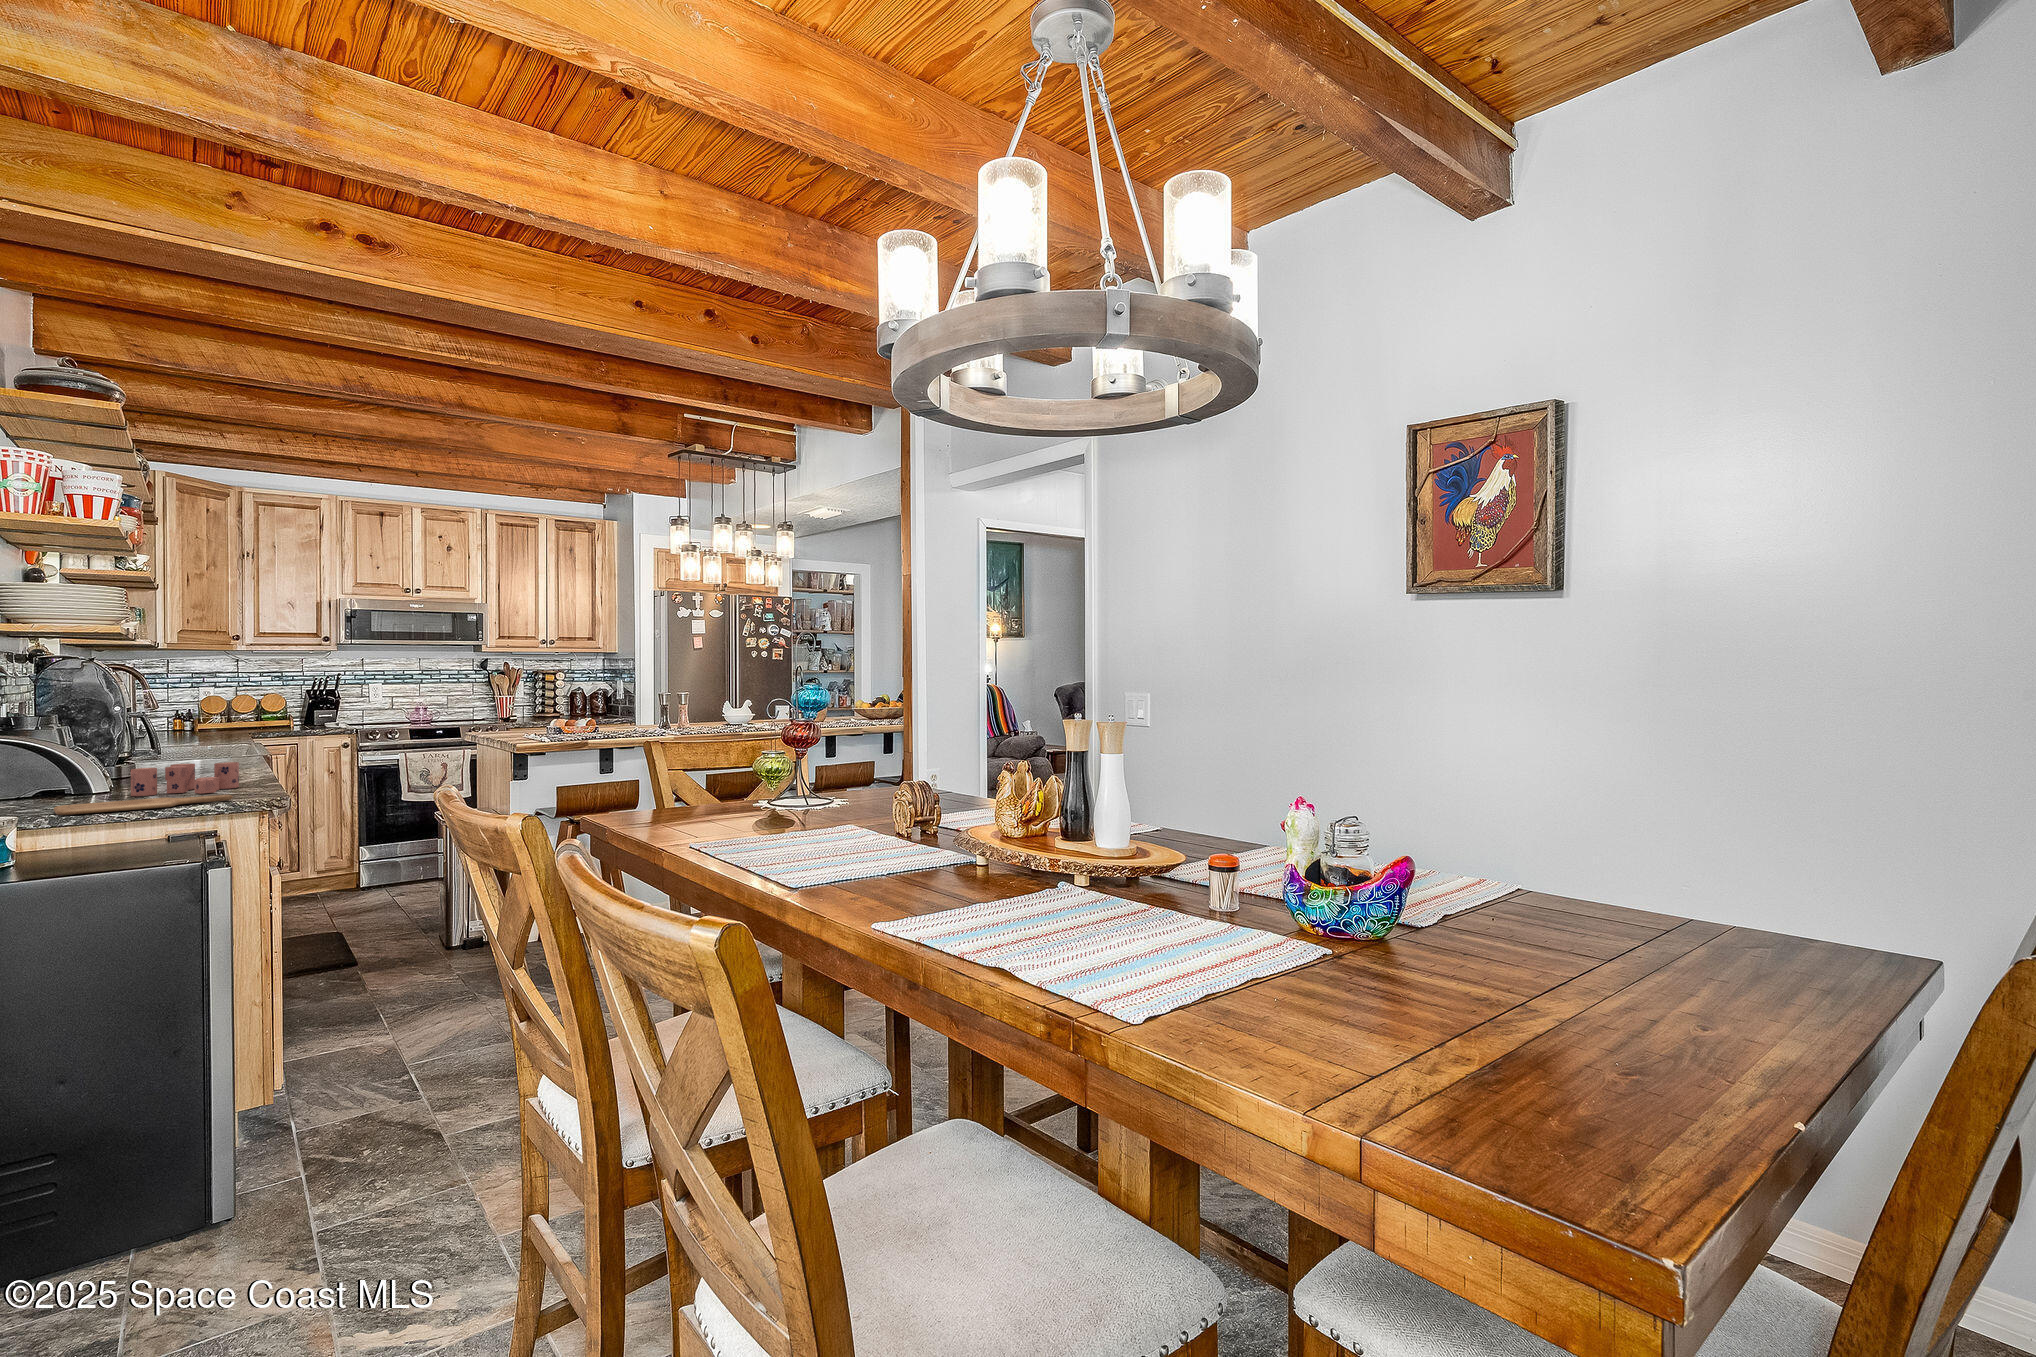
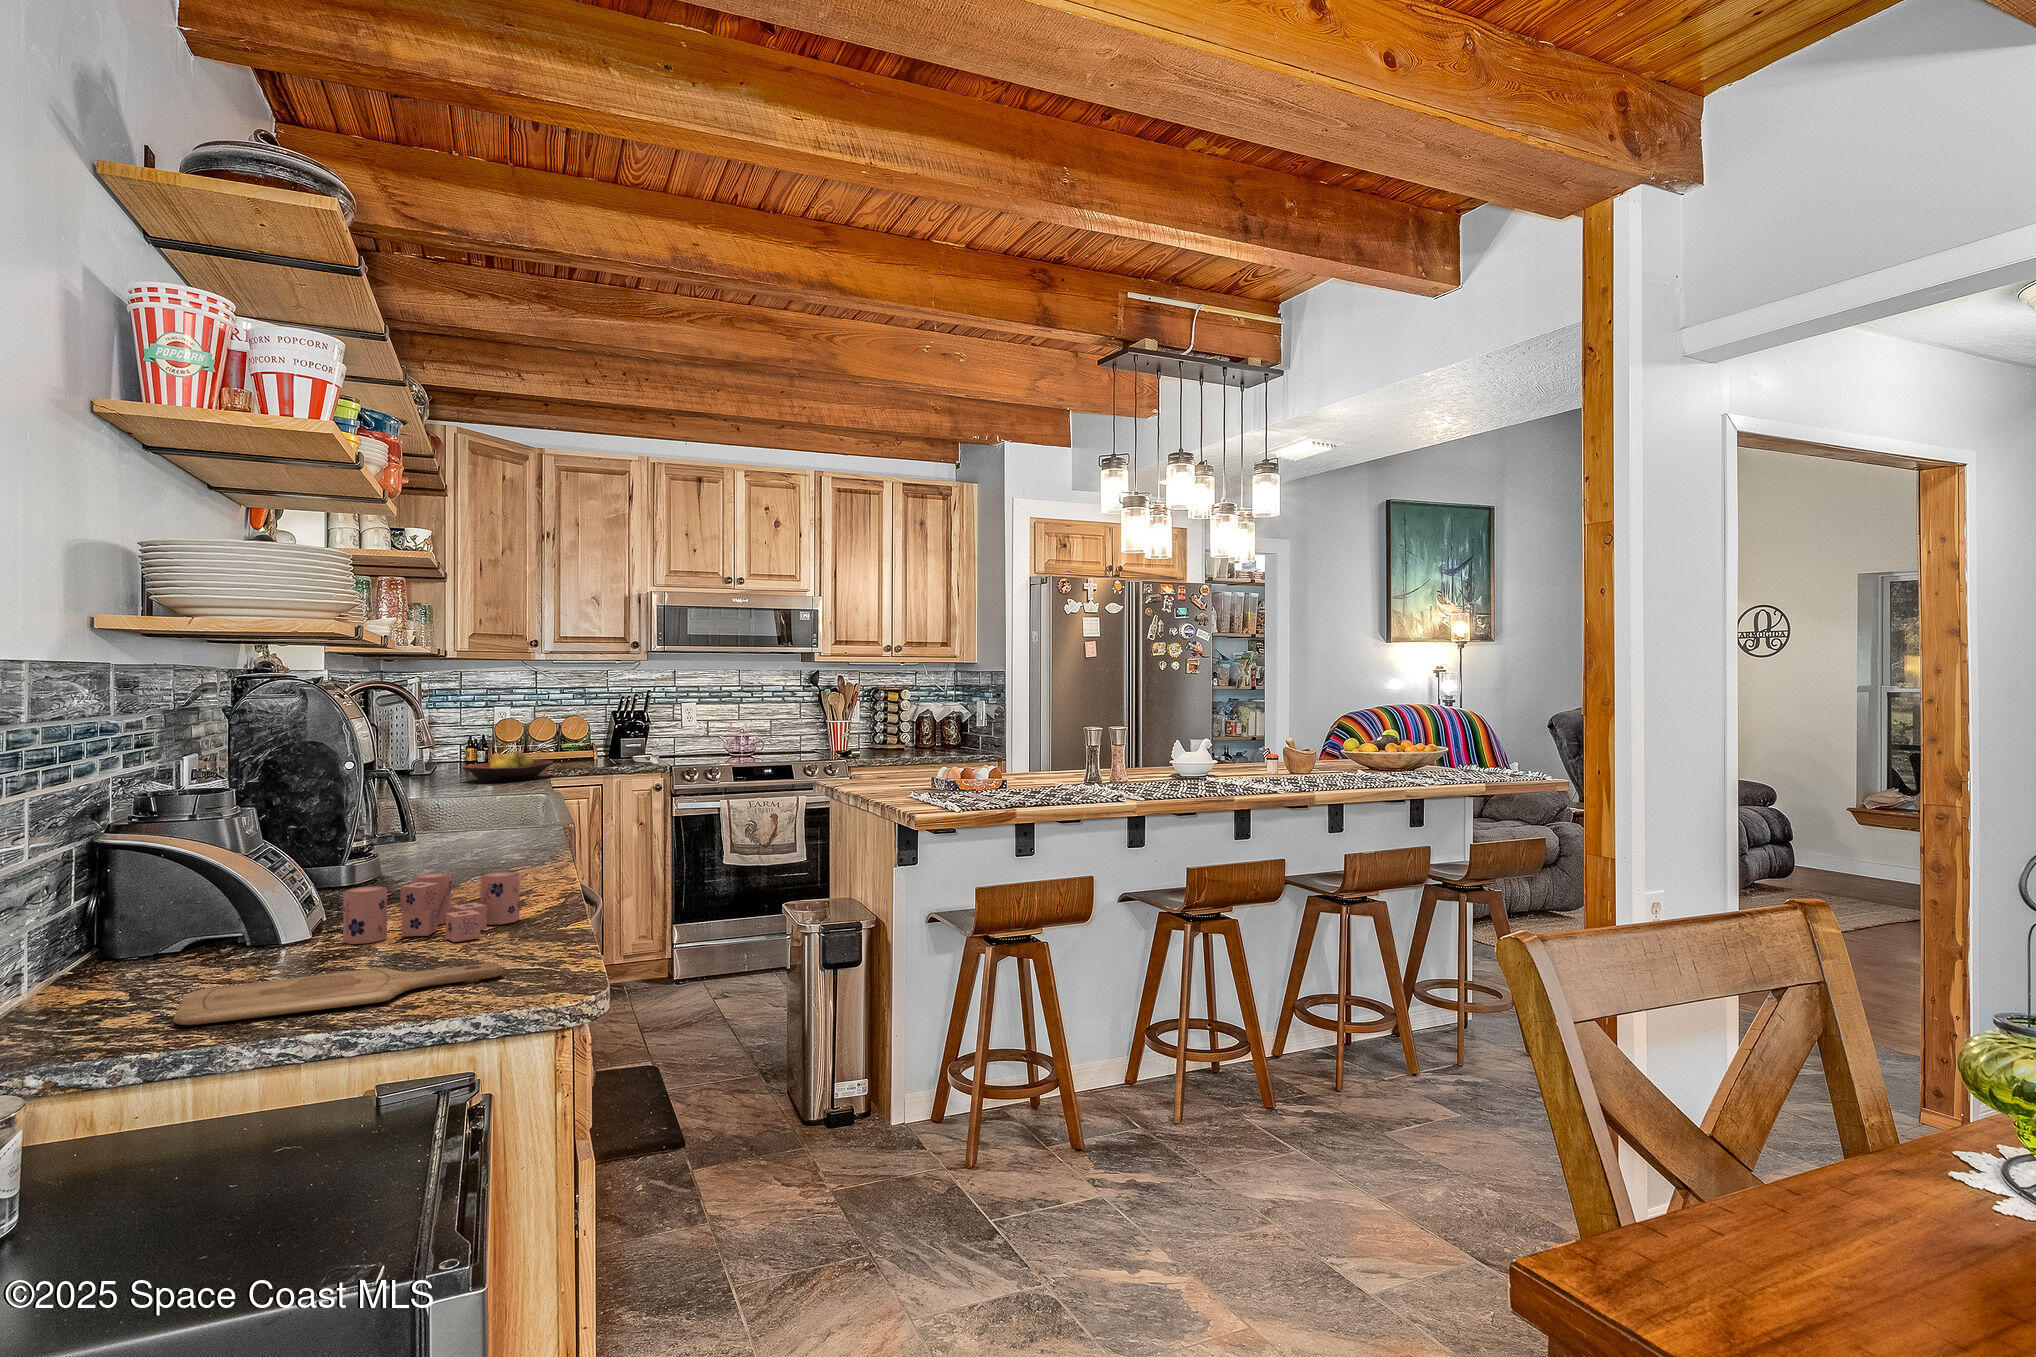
fruit bowl: none [176,718,255,741] -> present [463,751,553,783]

